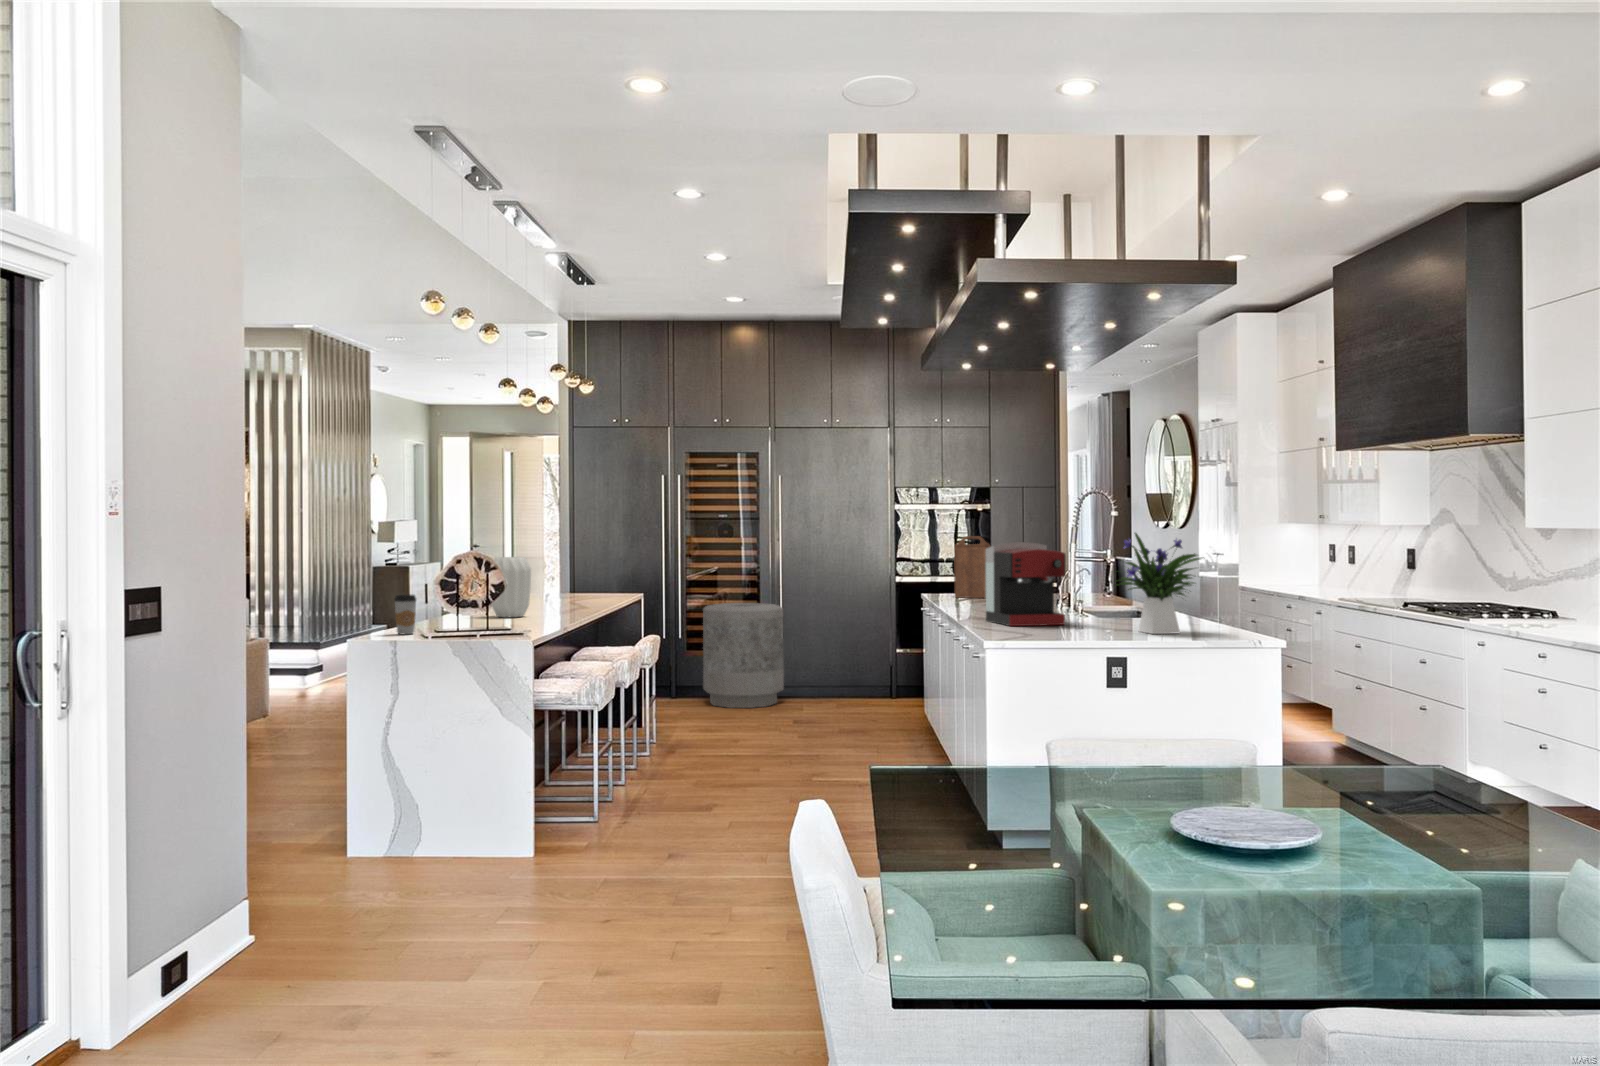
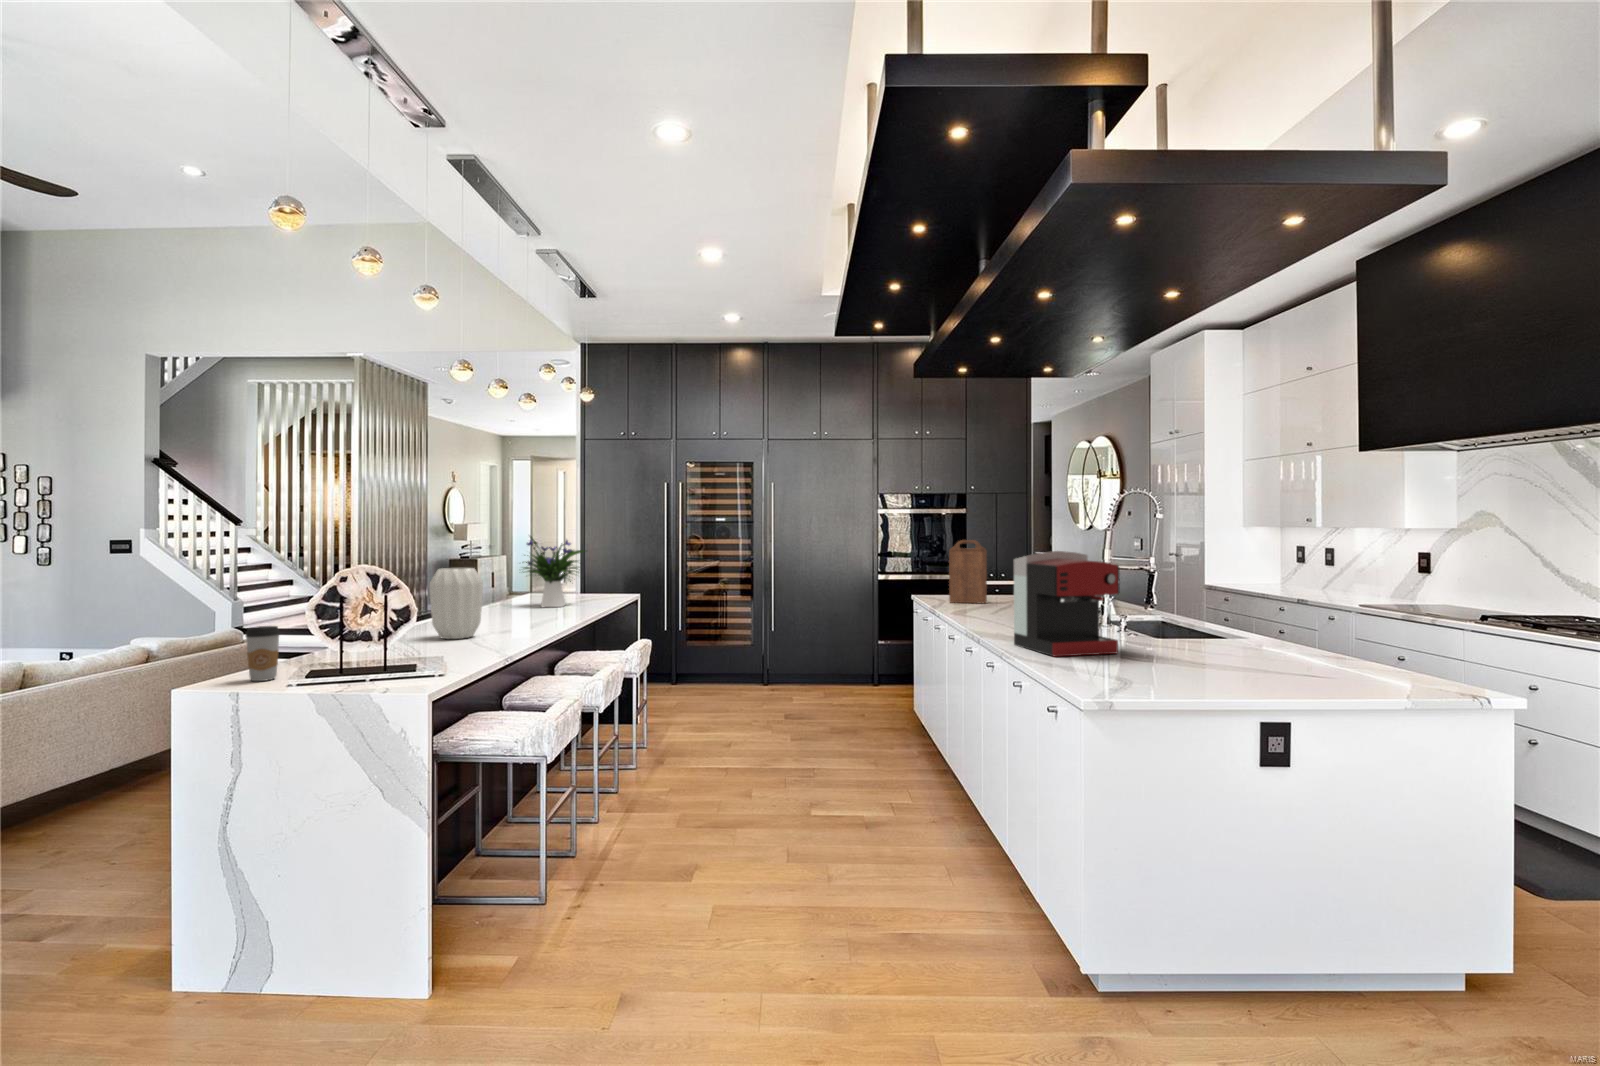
flower arrangement: present [1115,533,1201,634] -> present [524,537,585,607]
trash can: present [703,603,784,708] -> none [703,600,777,700]

